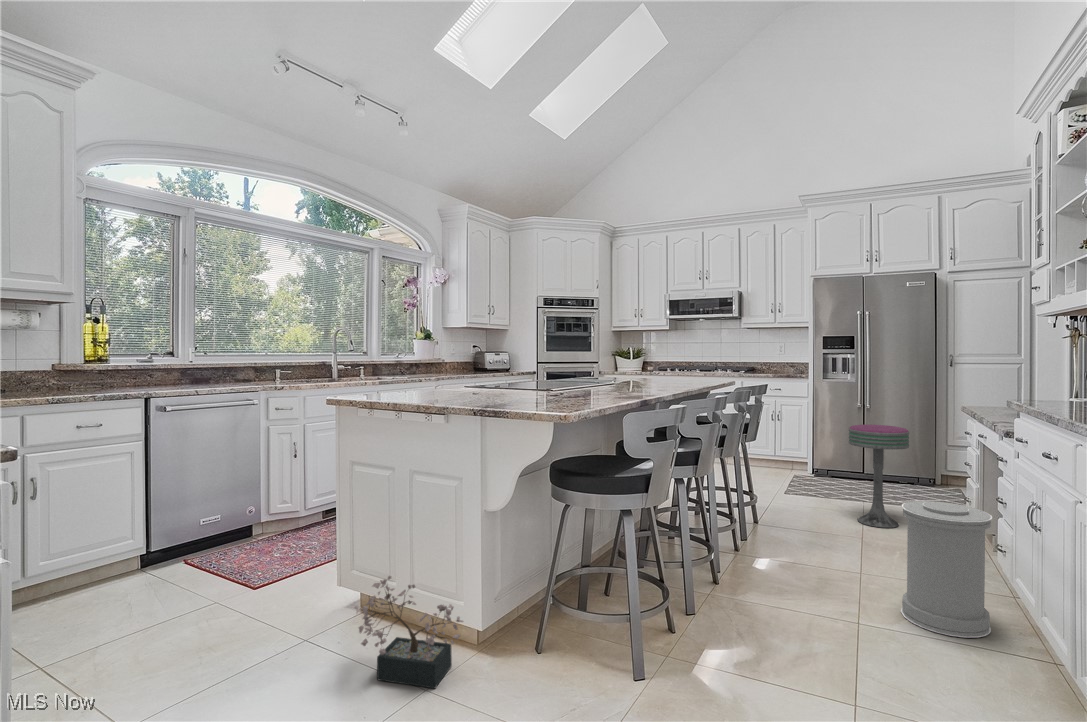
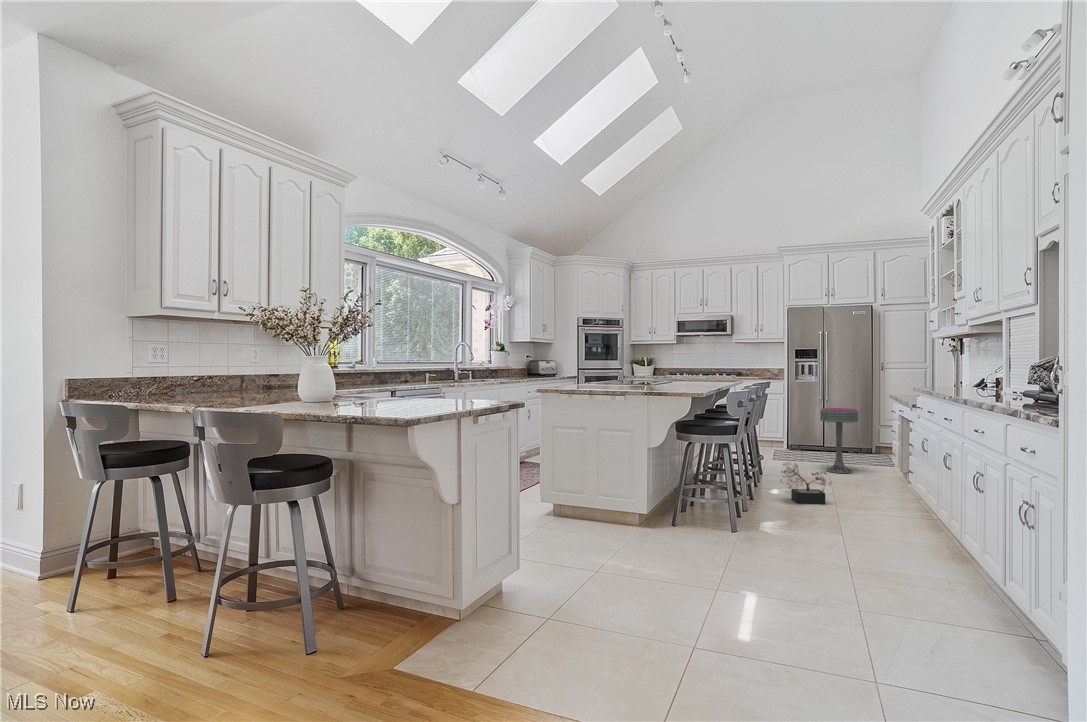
trash can: present [901,501,992,638] -> none [861,443,908,512]
decorative plant: present [355,576,463,688] -> present [780,462,832,504]

